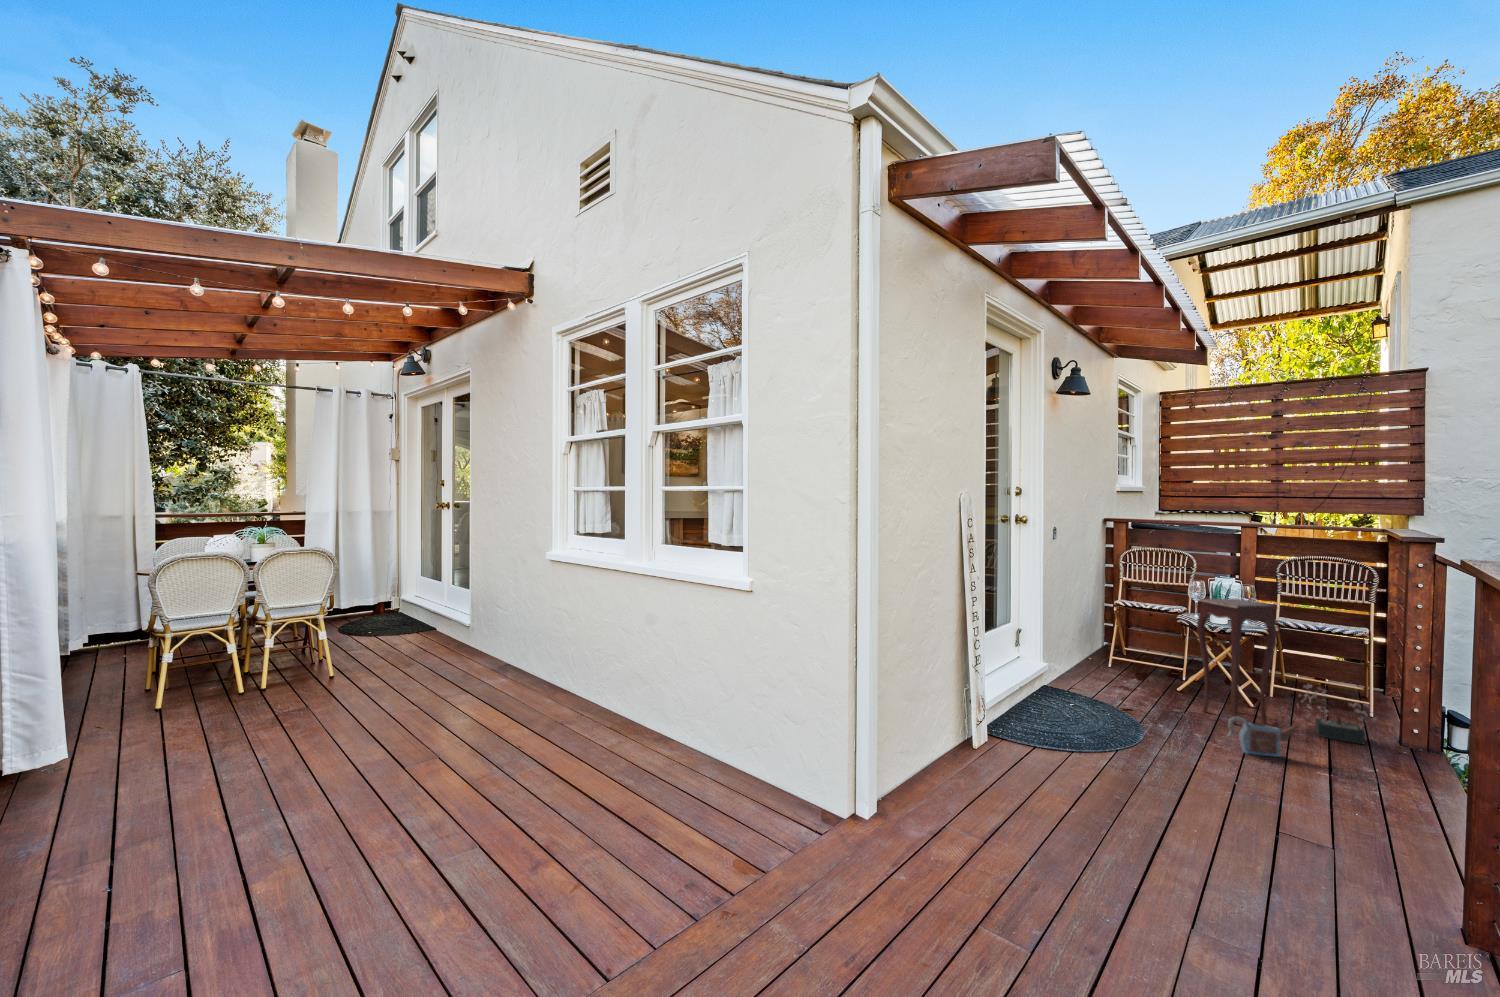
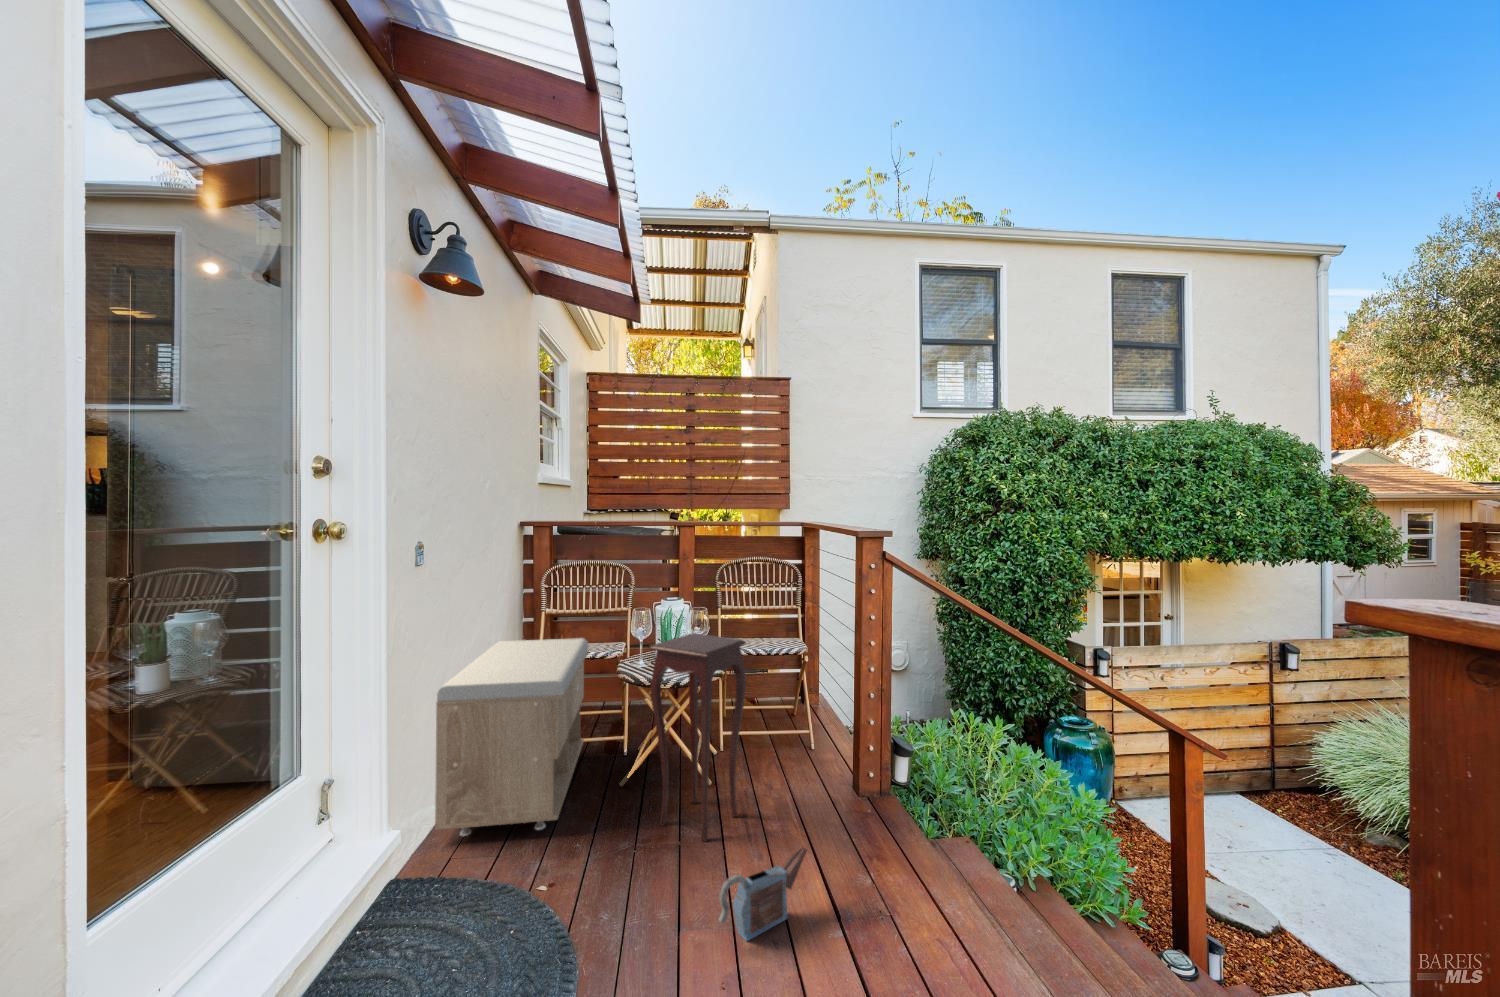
storage bench: none [1061,592,1155,694] -> present [435,638,588,836]
decorative plant: present [1297,684,1377,744] -> none [768,740,847,818]

